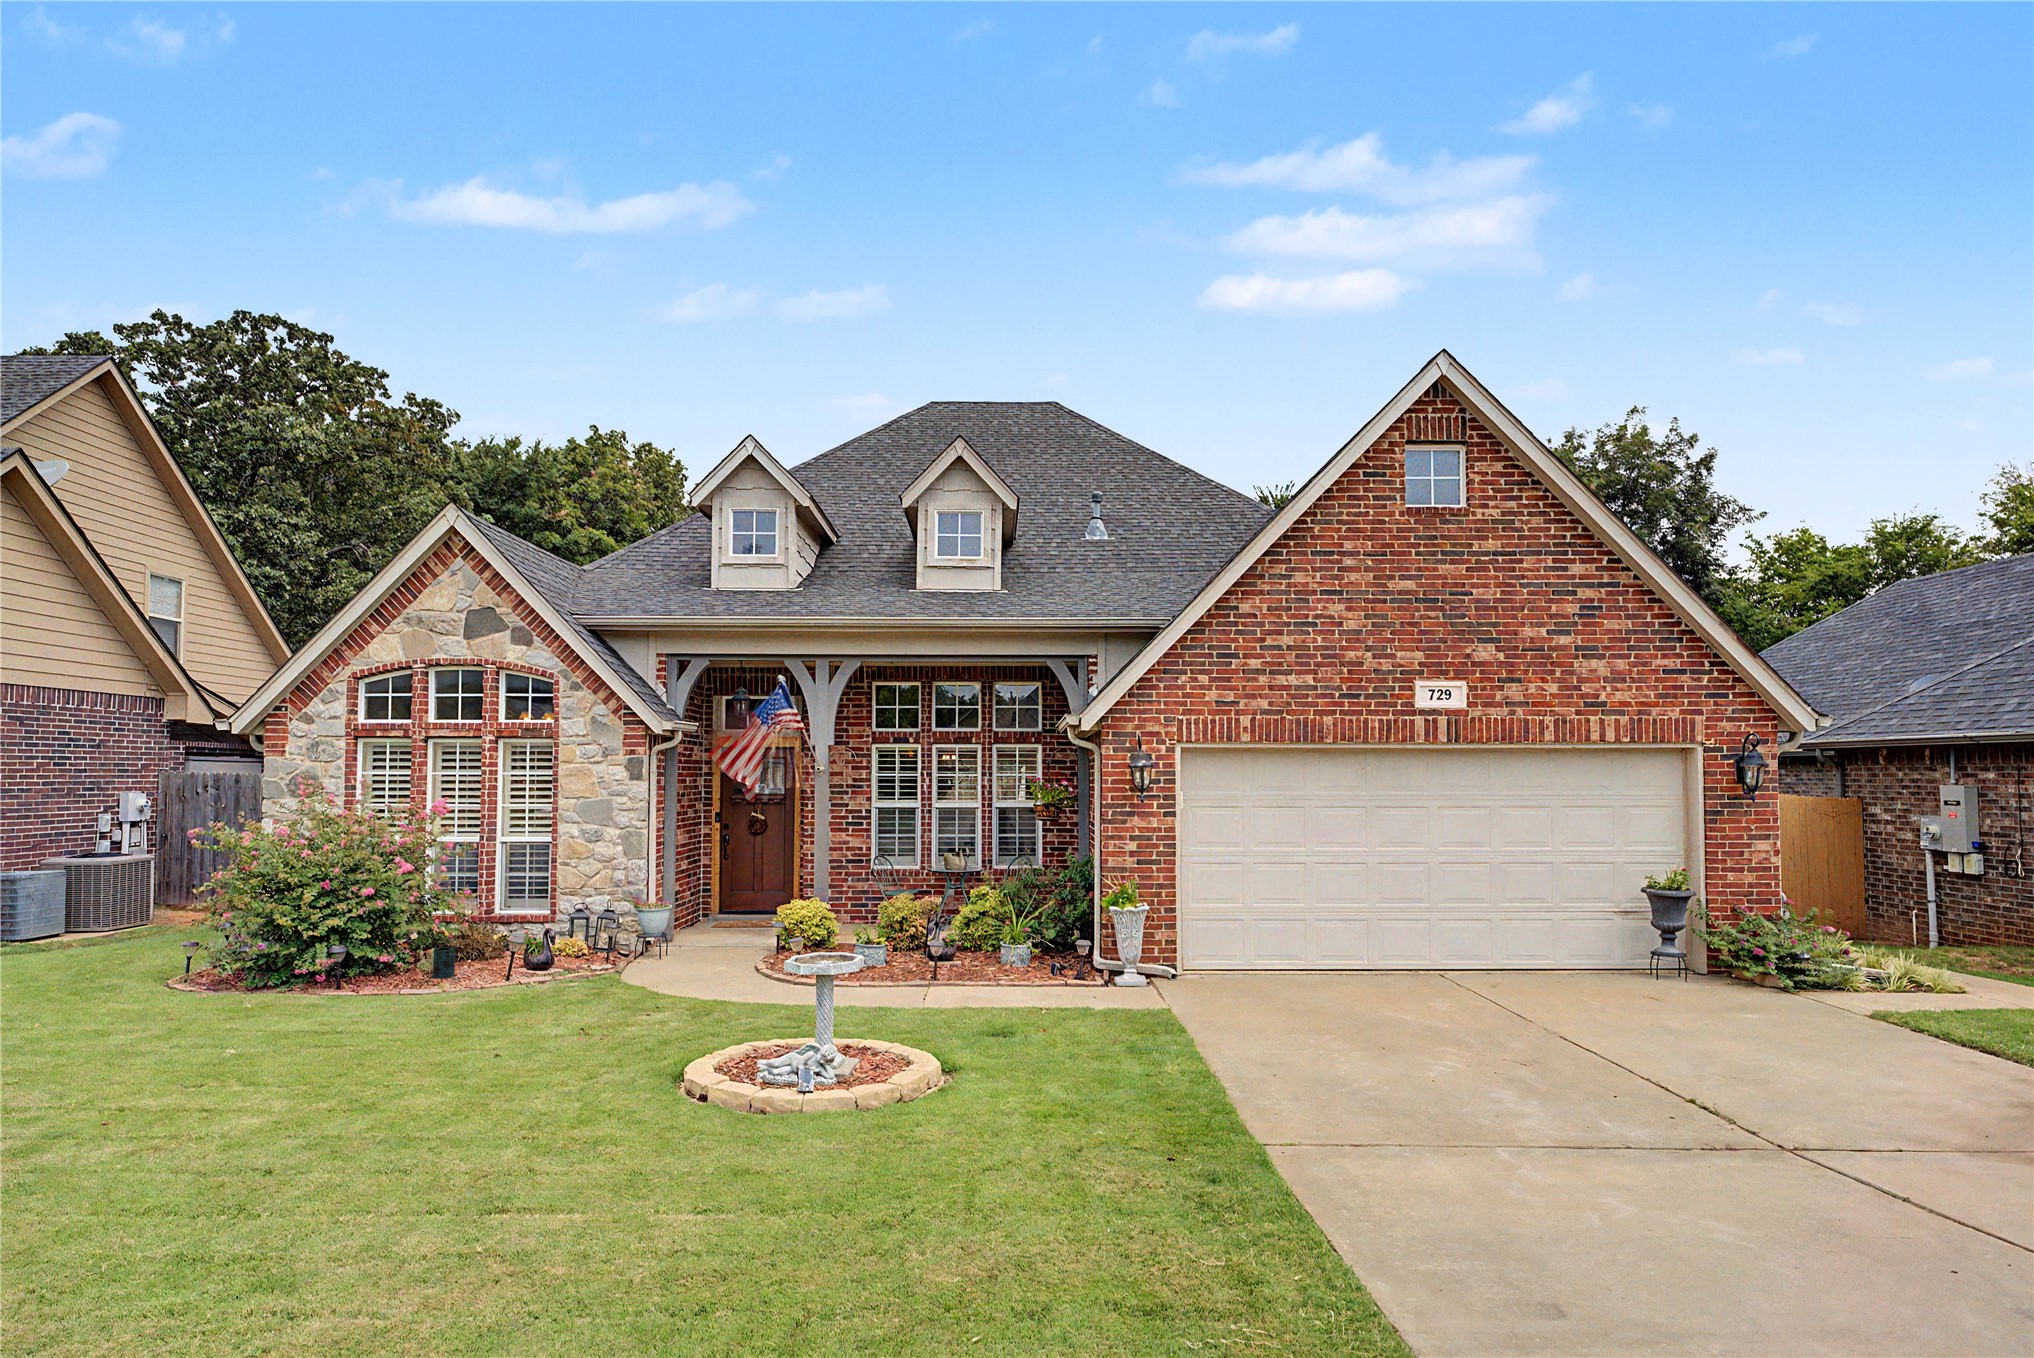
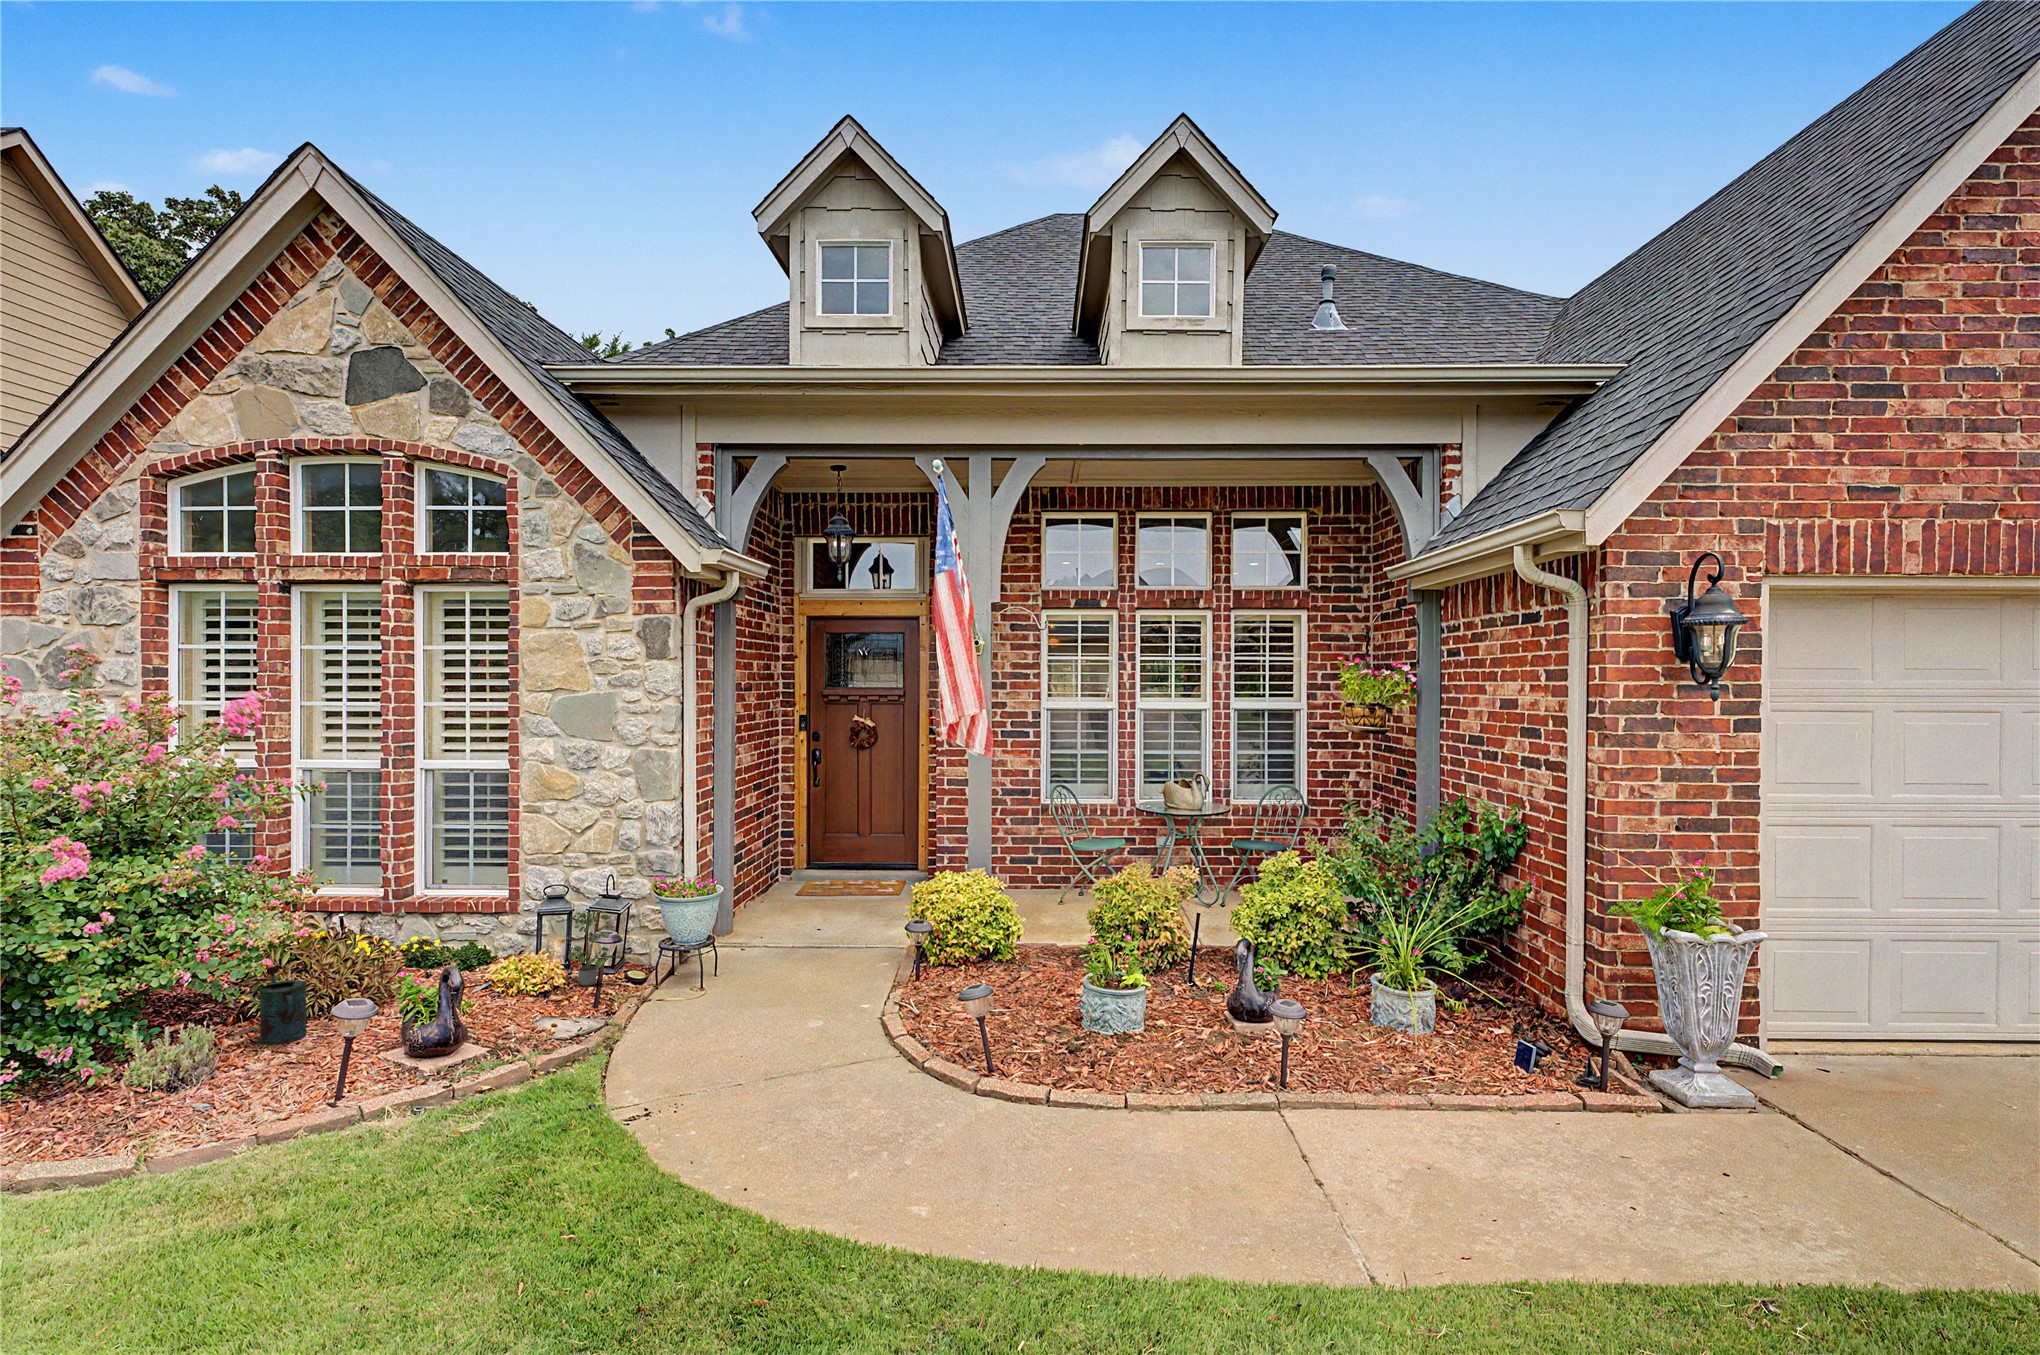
potted plant: none [583,917,610,960] -> present [568,910,615,986]

